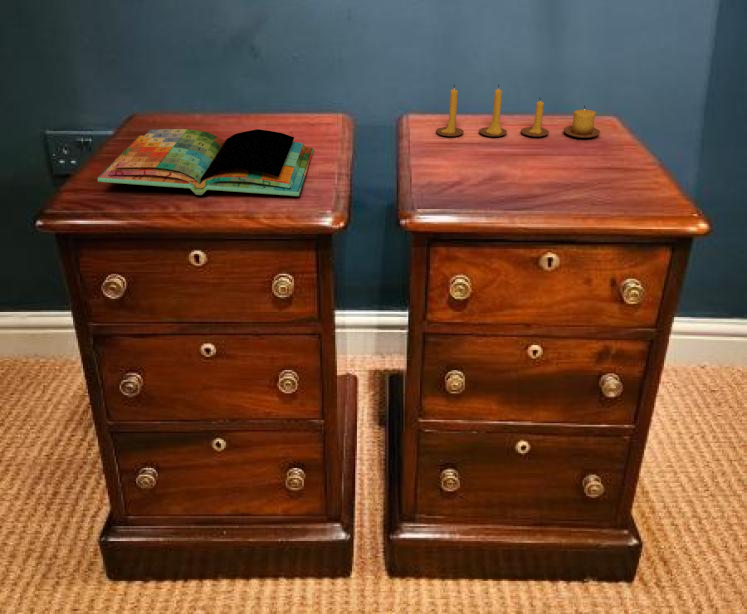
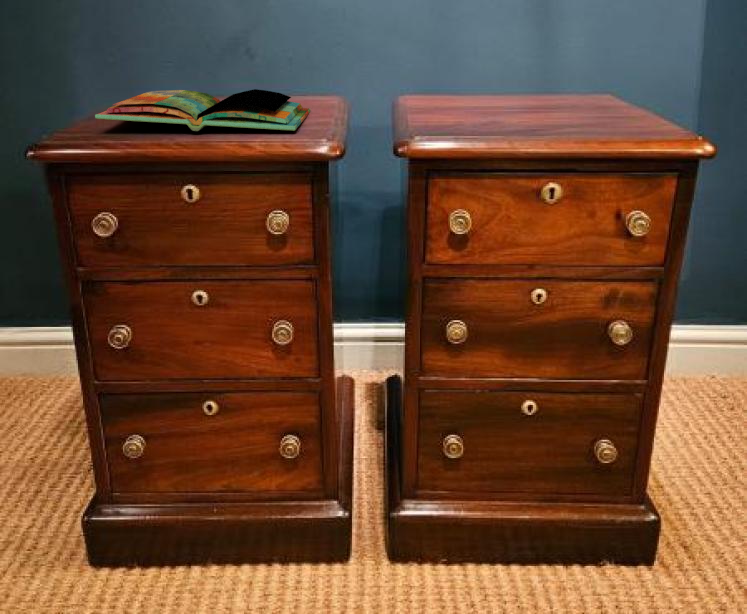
candle: present [436,85,600,138] -> none [432,53,594,105]

